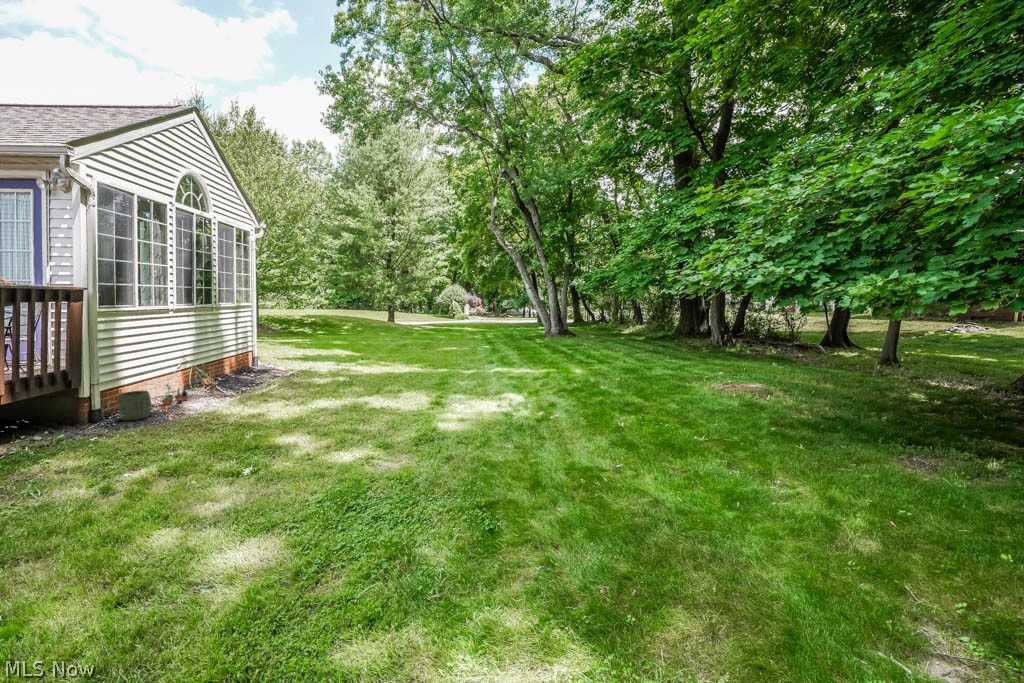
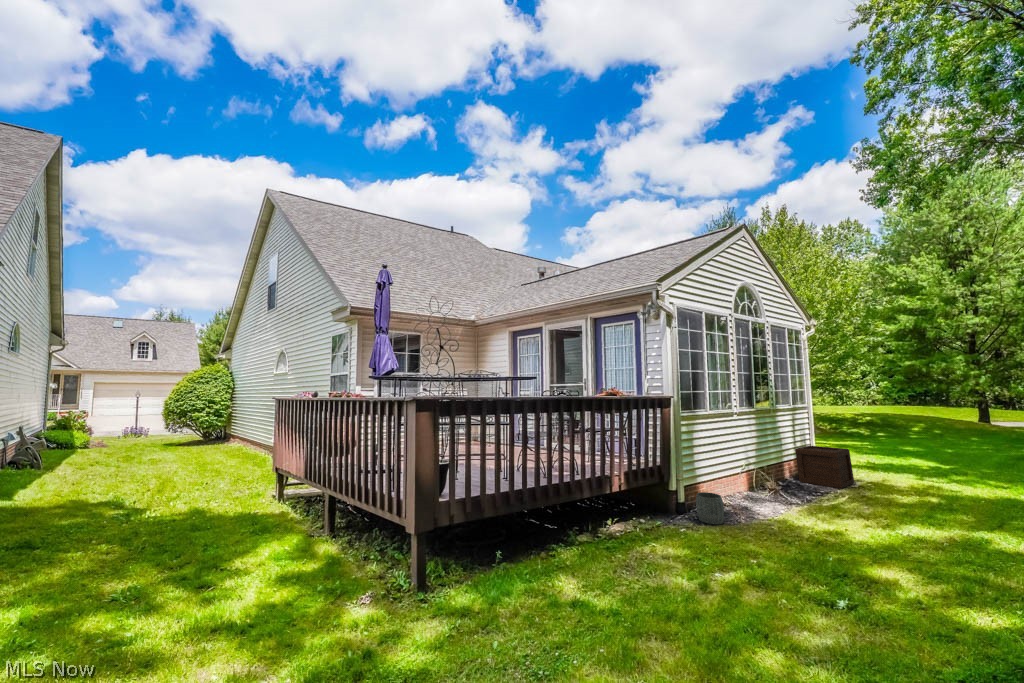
wooden crate: none [235,341,280,374] -> present [795,446,854,489]
potted plant: present [162,384,188,405] -> none [731,487,756,513]

